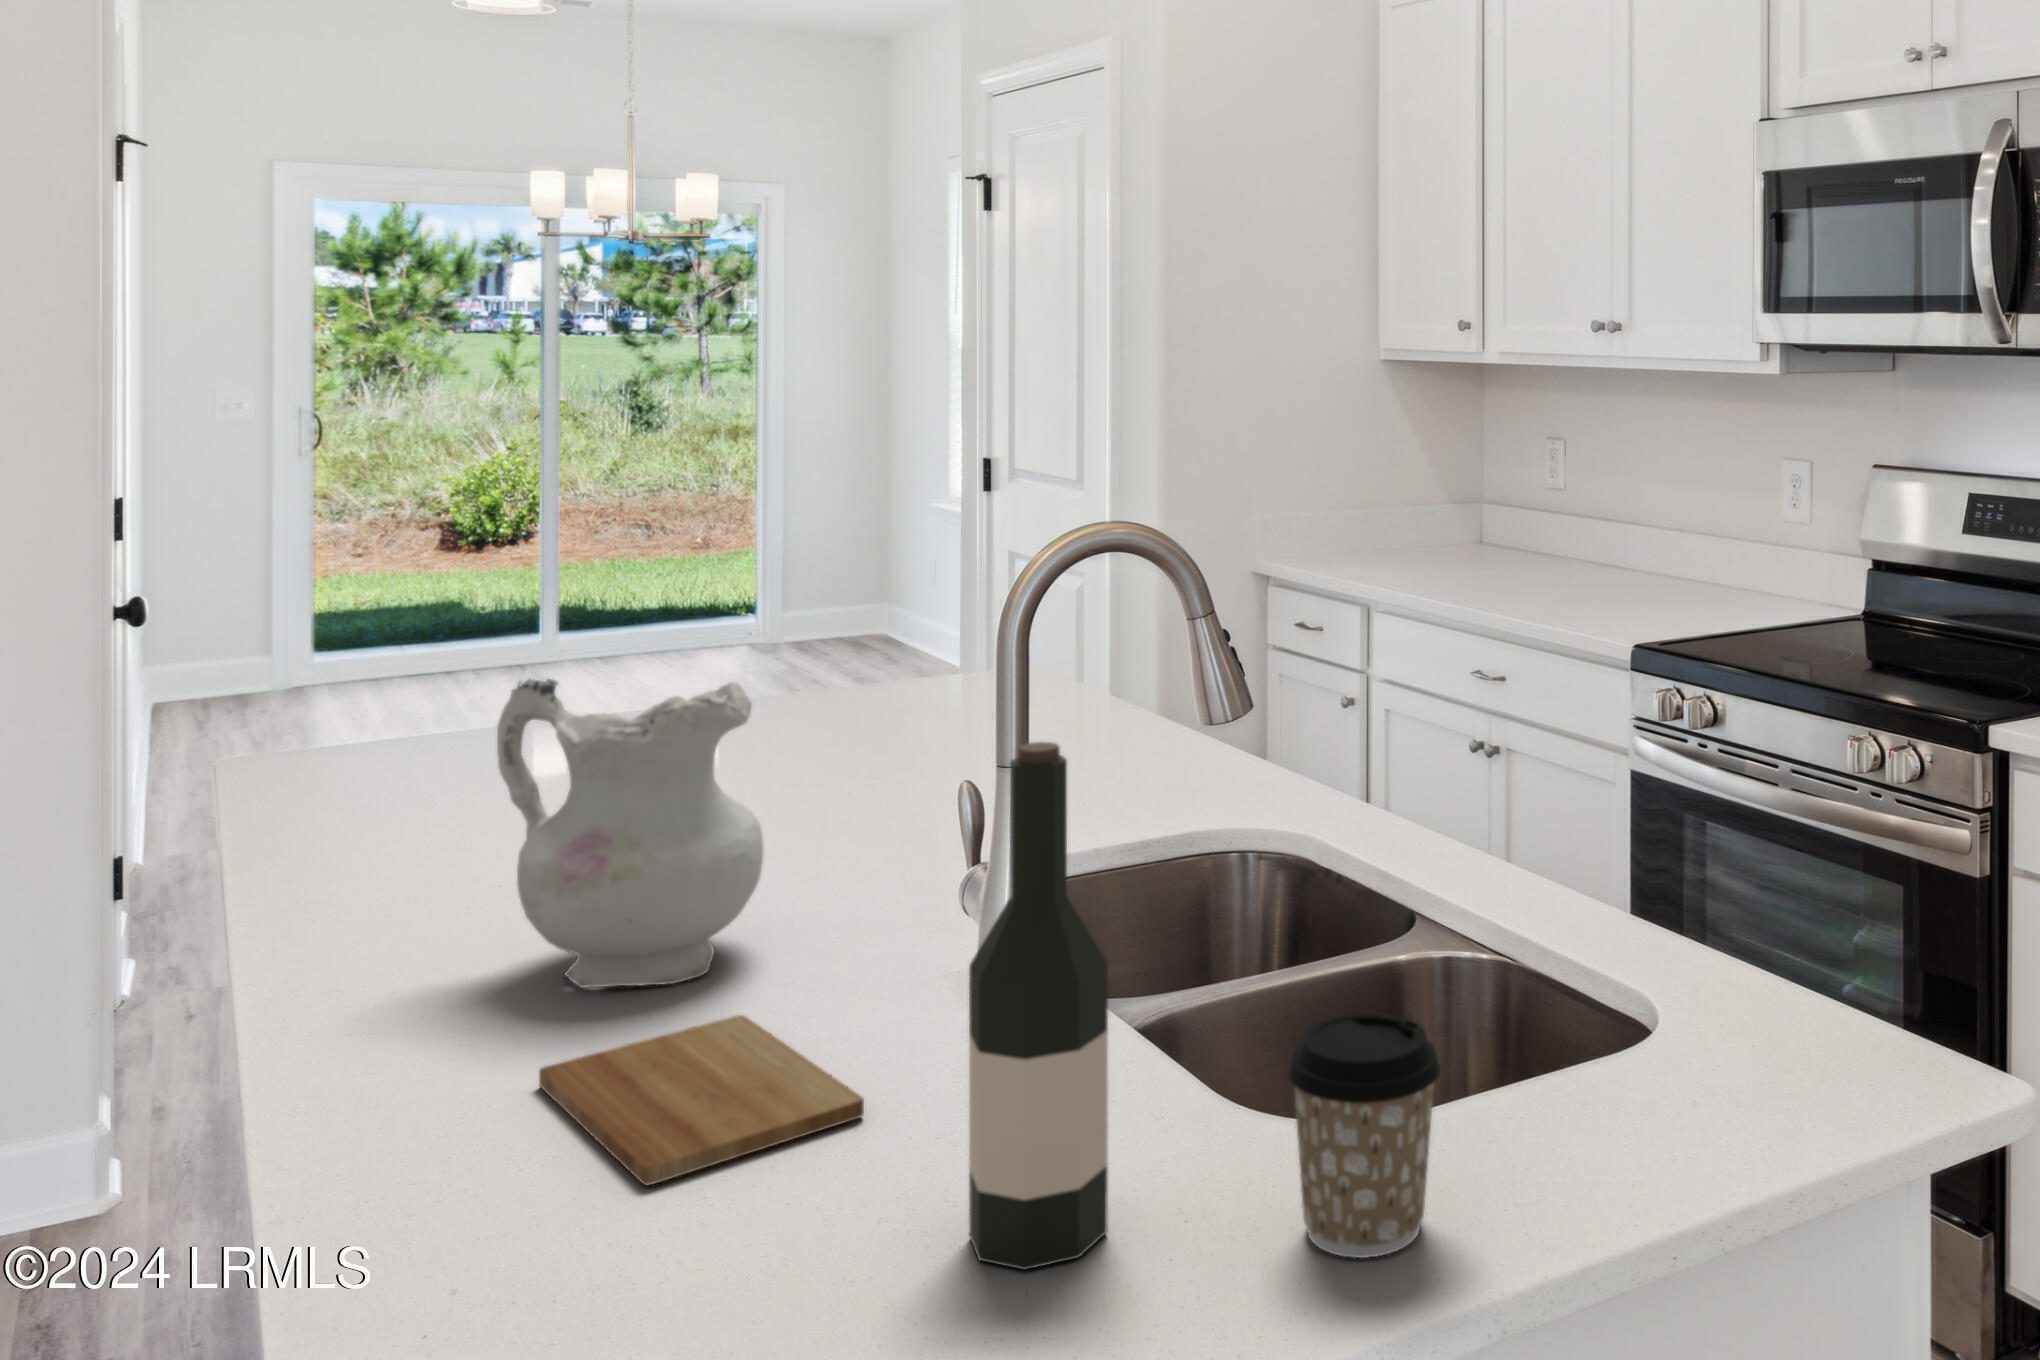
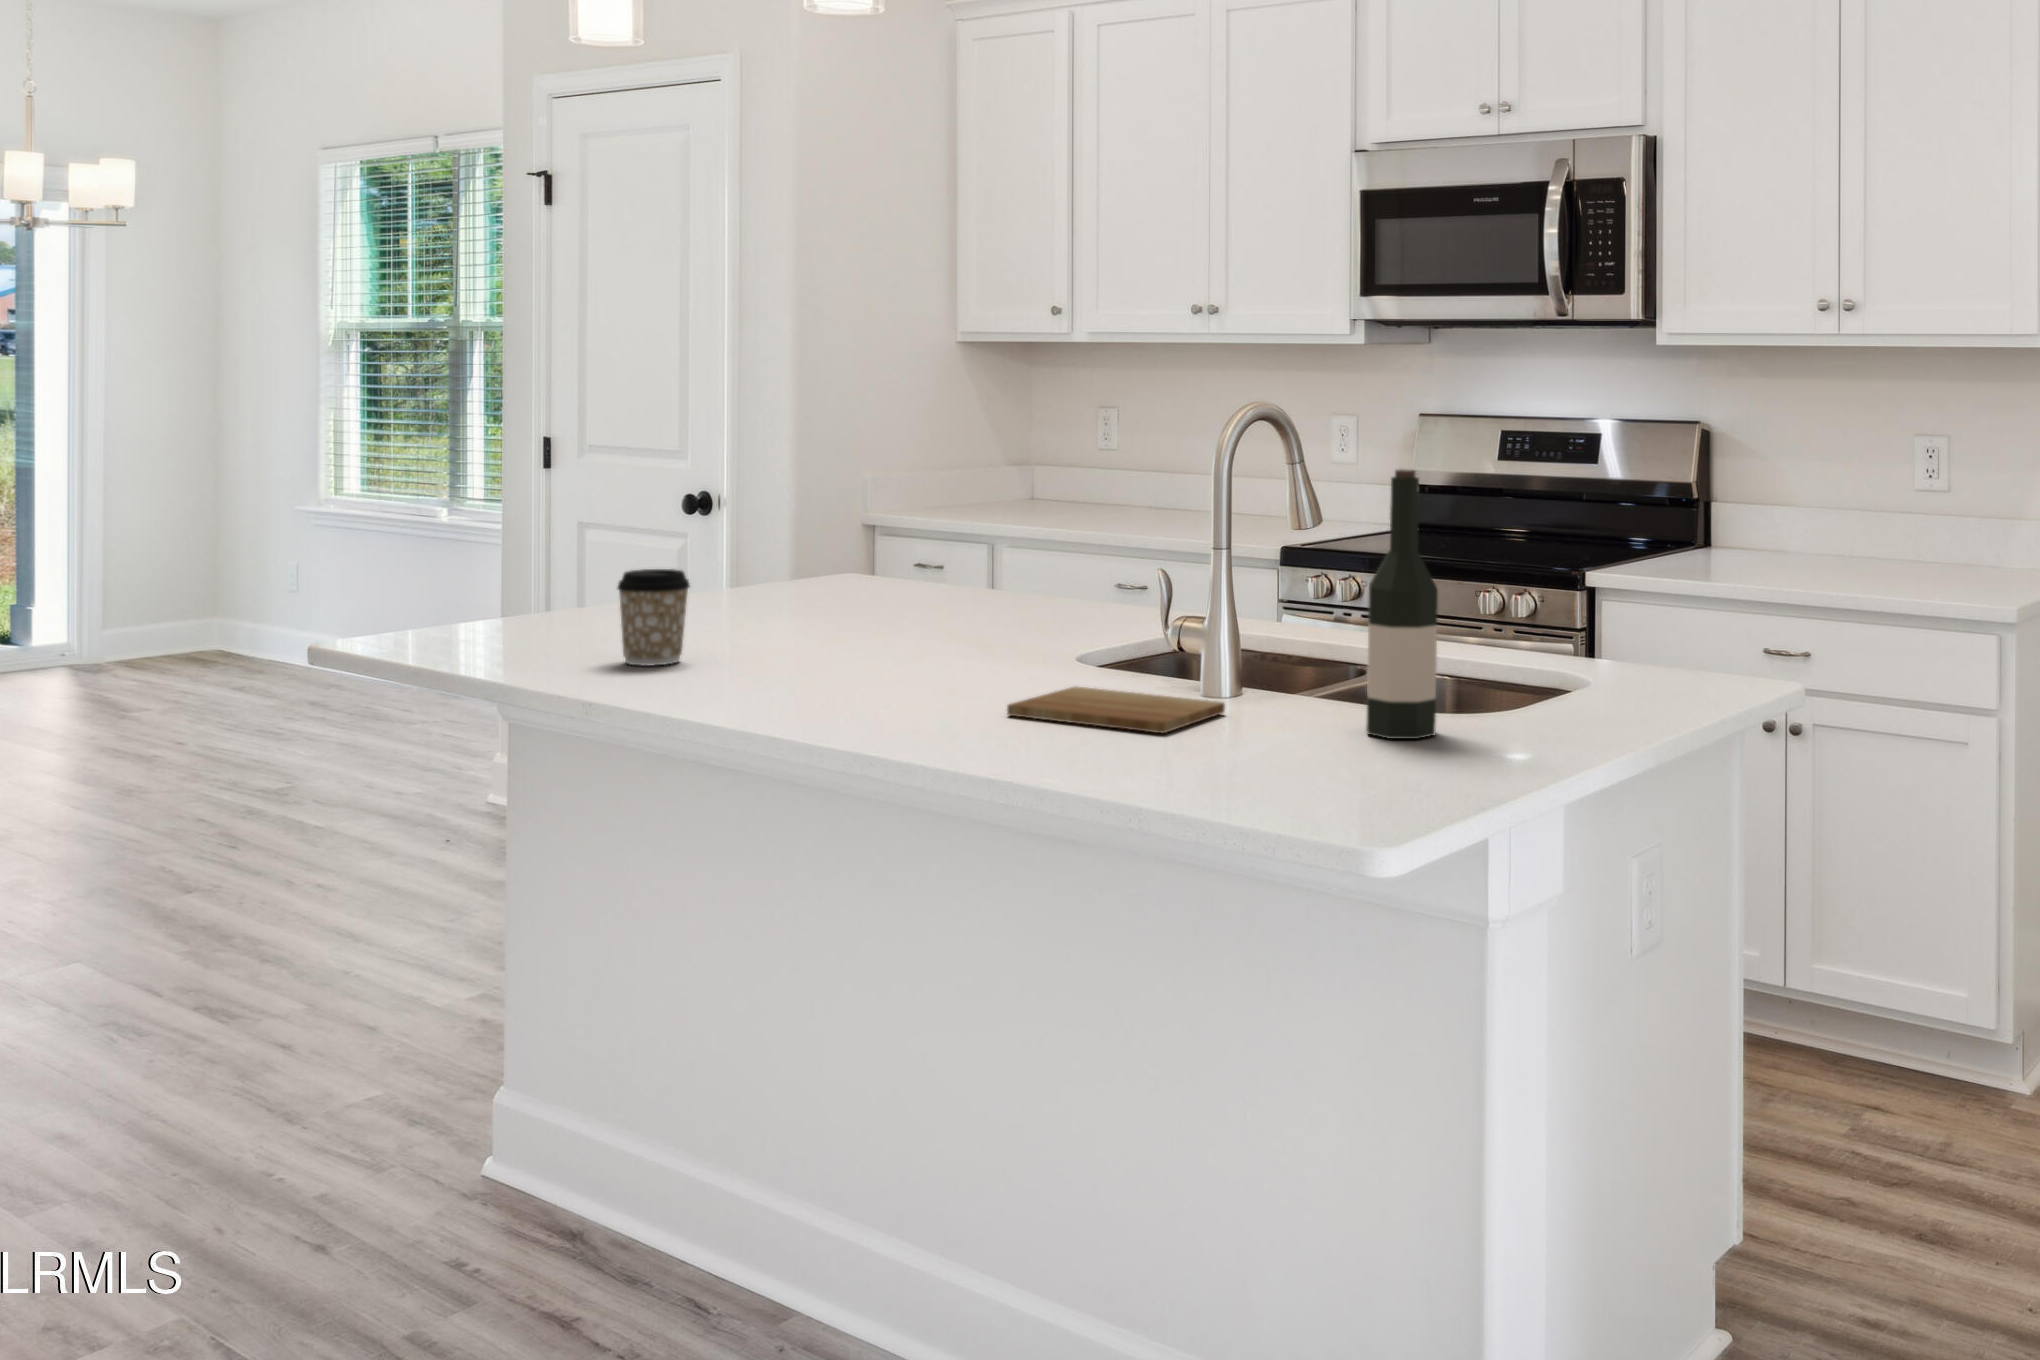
ceramic pitcher: present [497,679,764,987] -> none [847,490,1019,689]
coffee cup: present [1288,1013,1441,1258] -> present [618,569,690,666]

